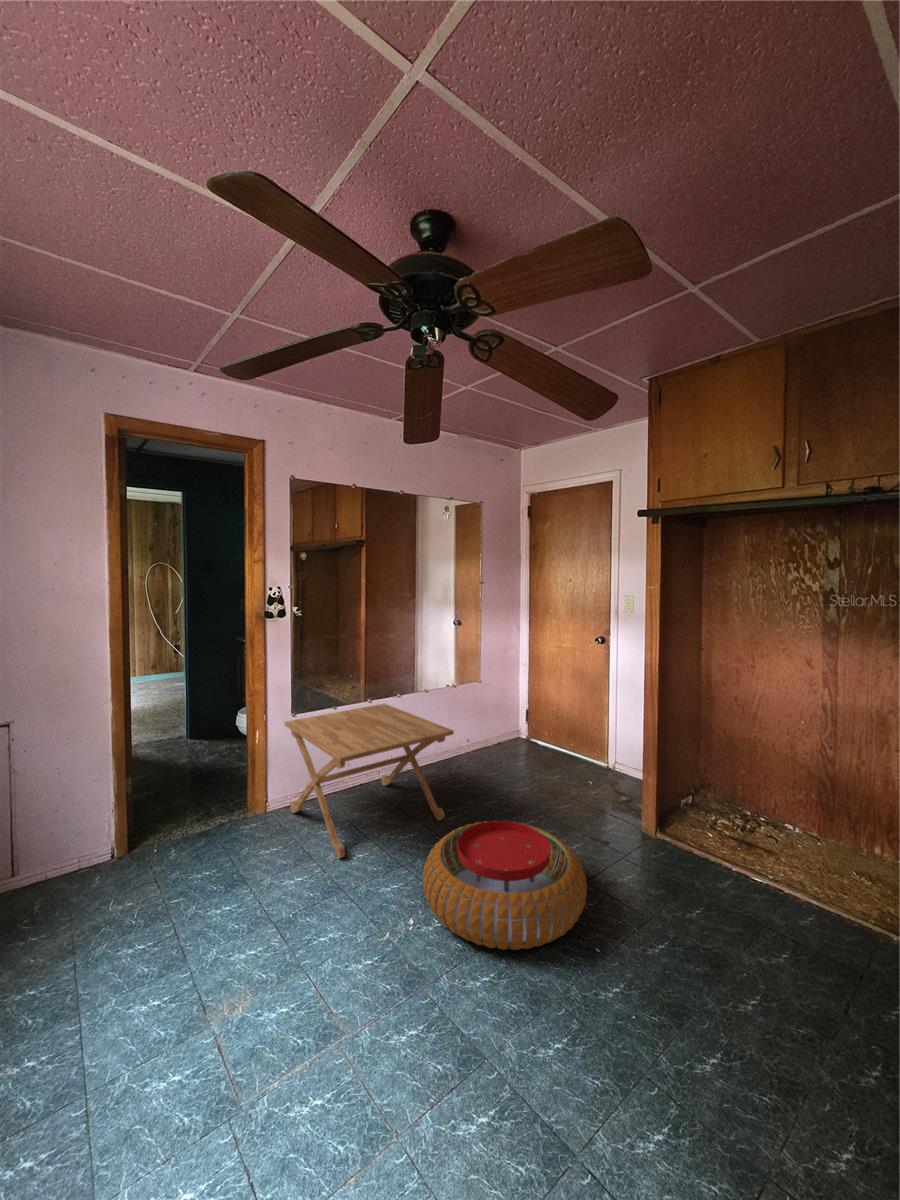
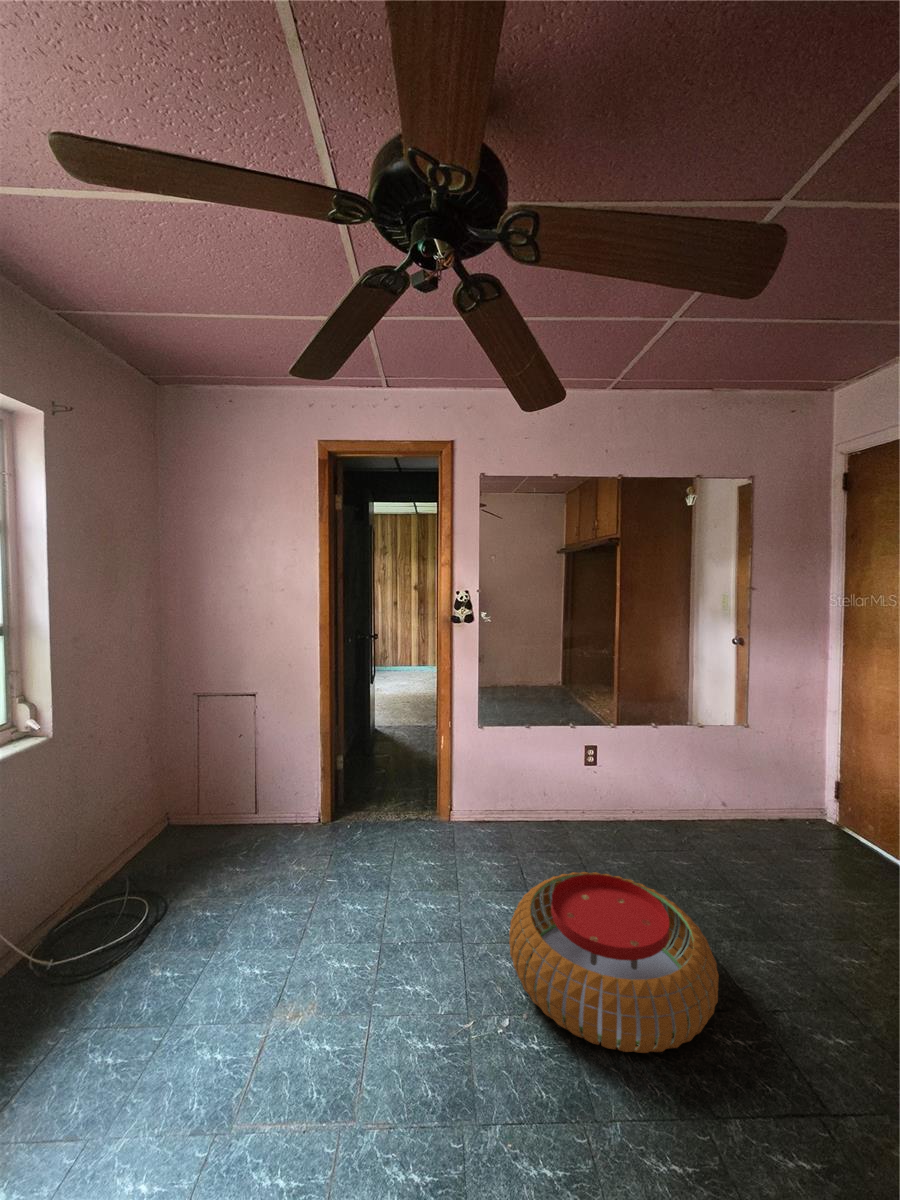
side table: present [284,704,454,858] -> none [466,719,616,861]

